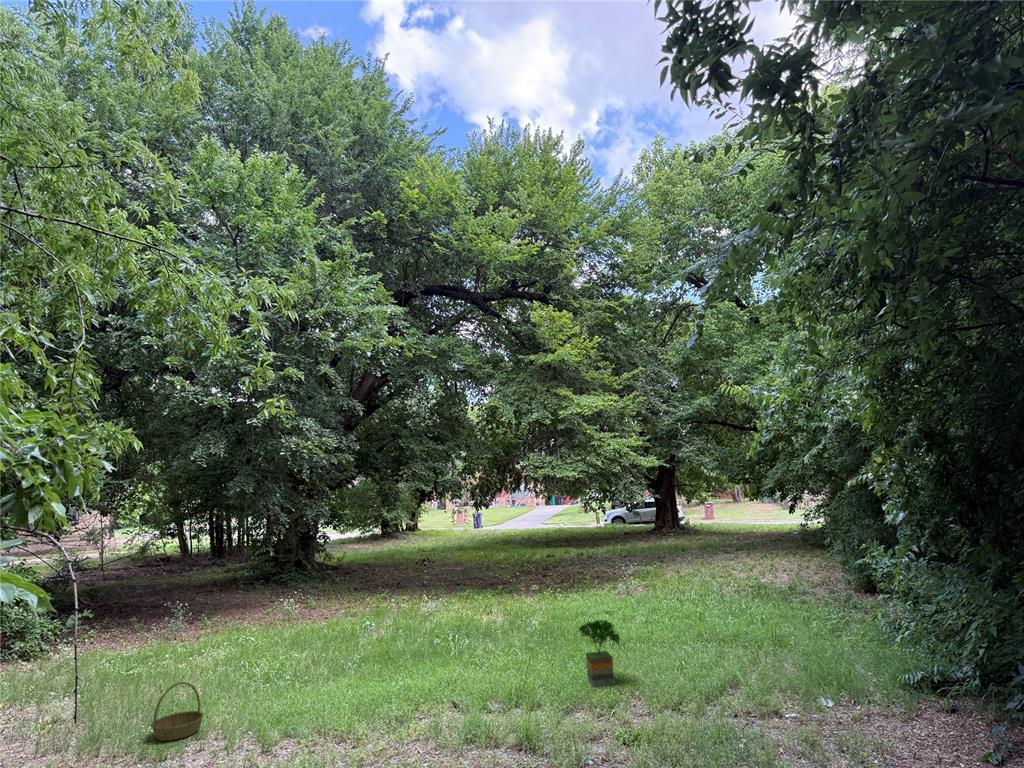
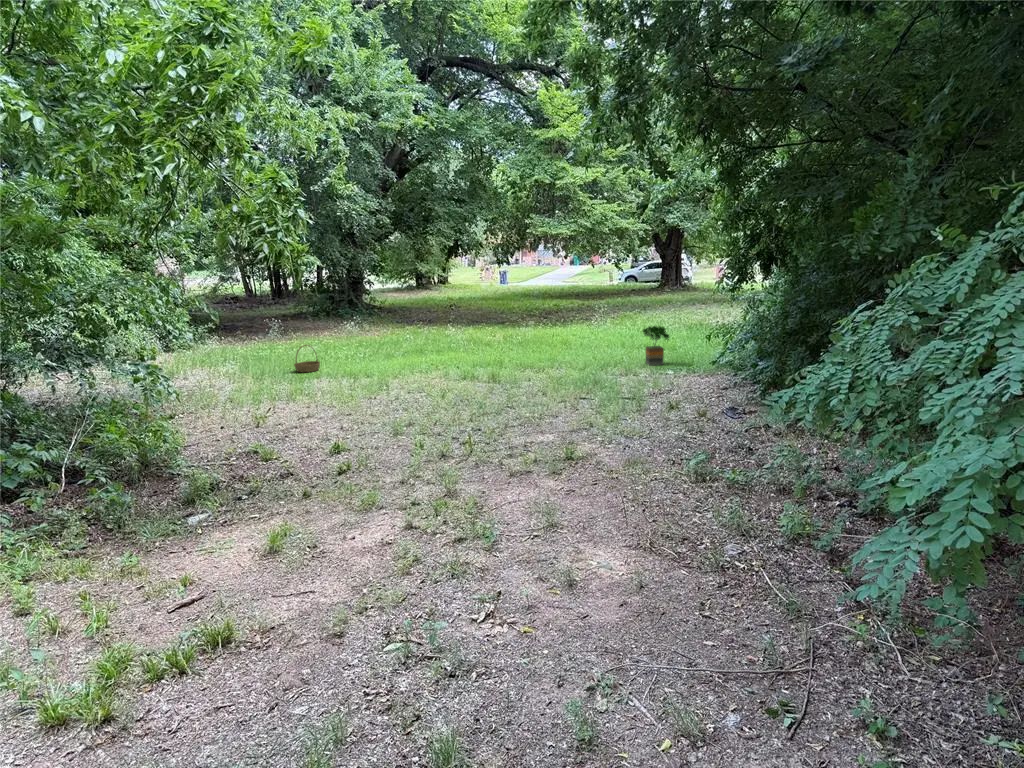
potted tree: present [579,620,620,687] -> present [643,326,669,366]

